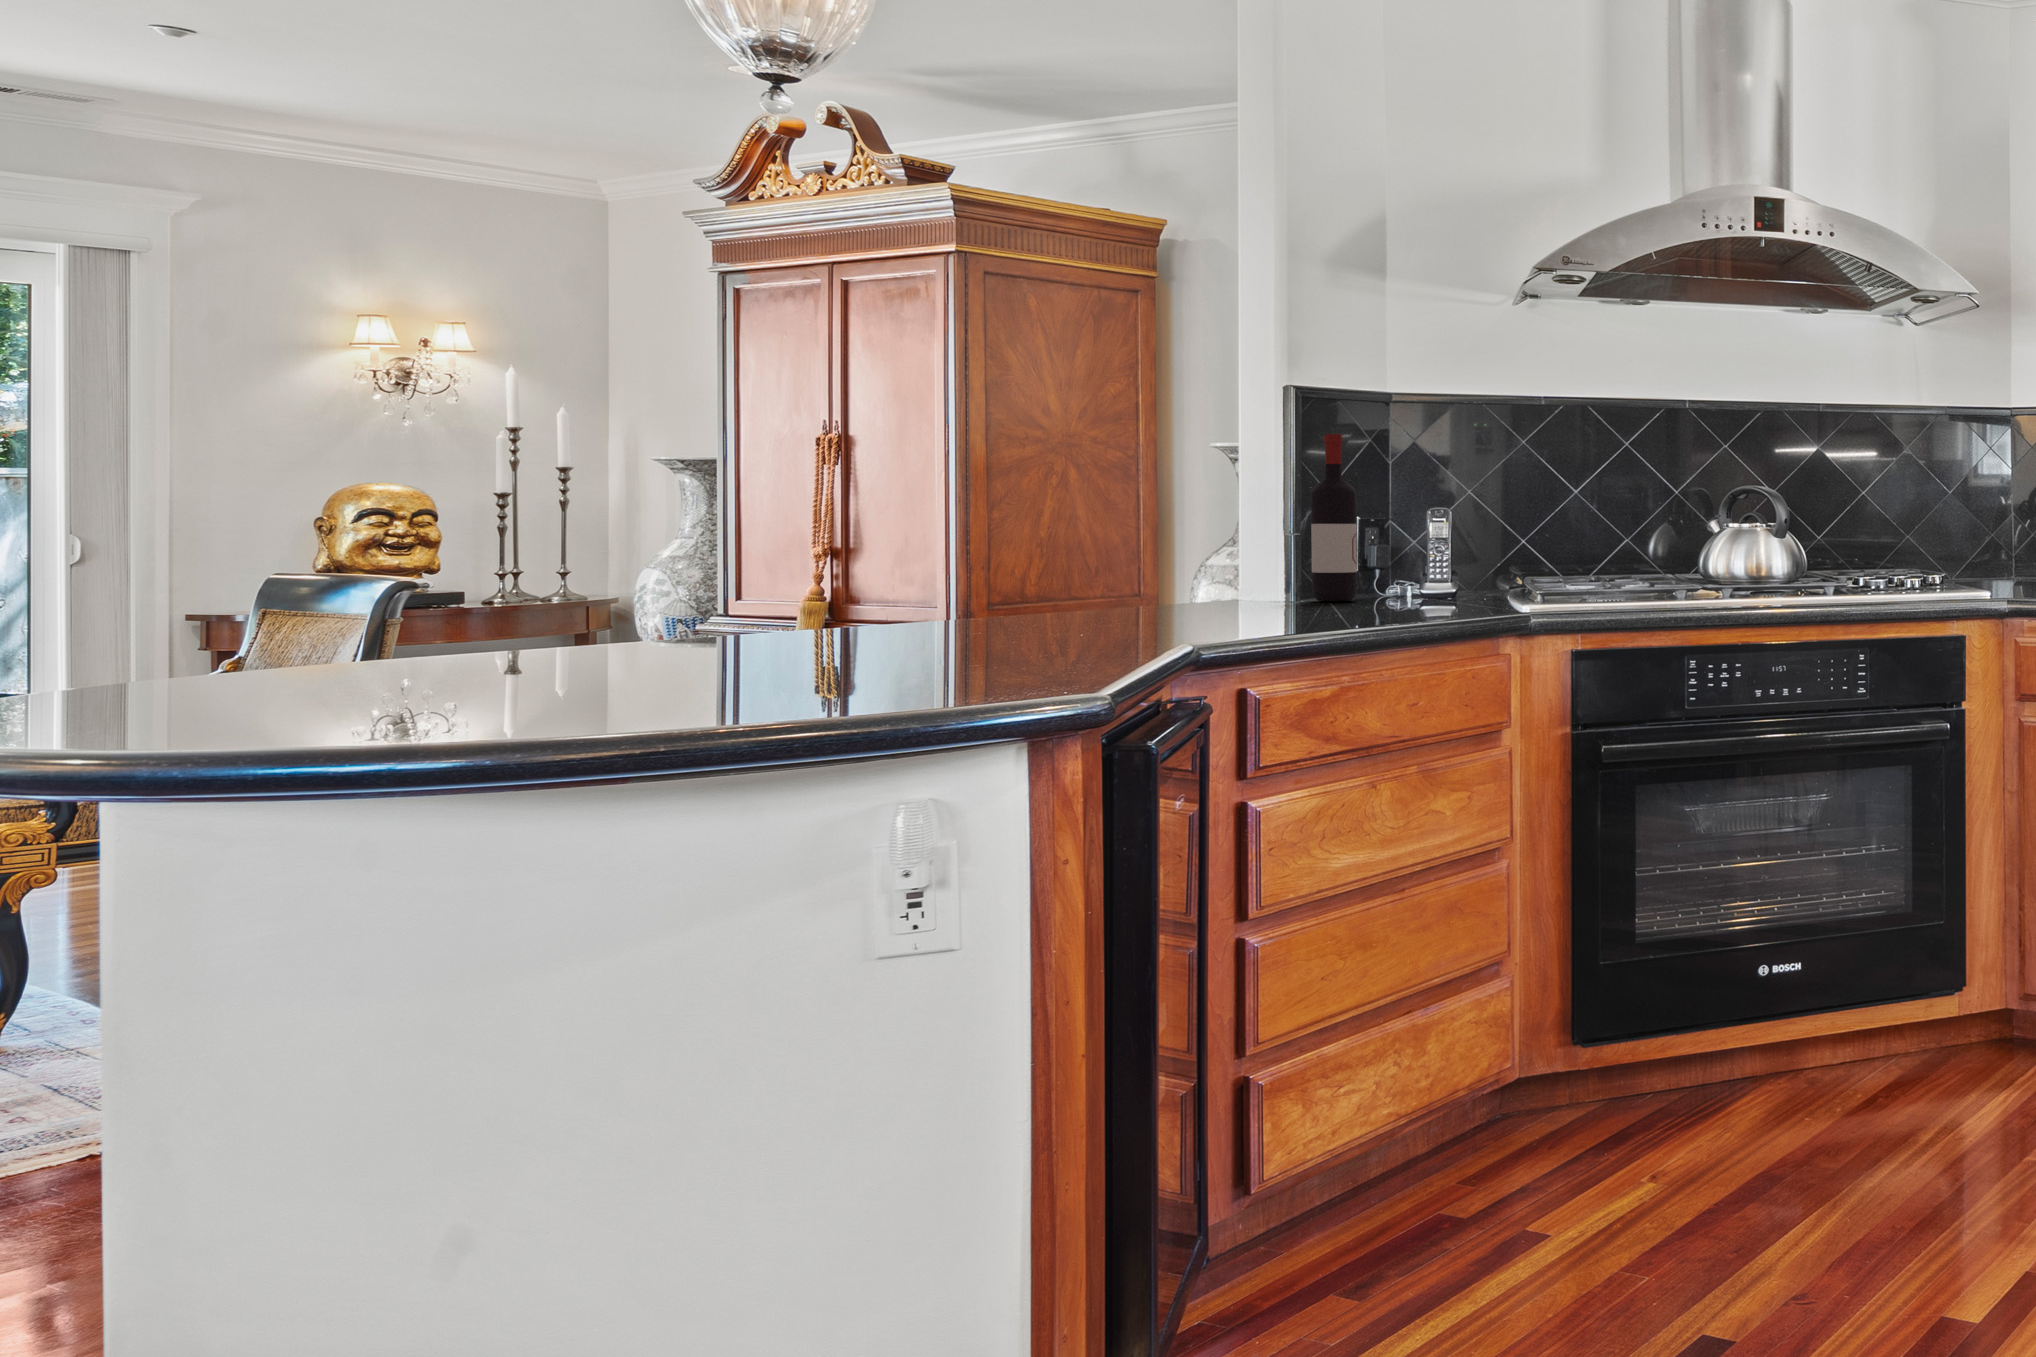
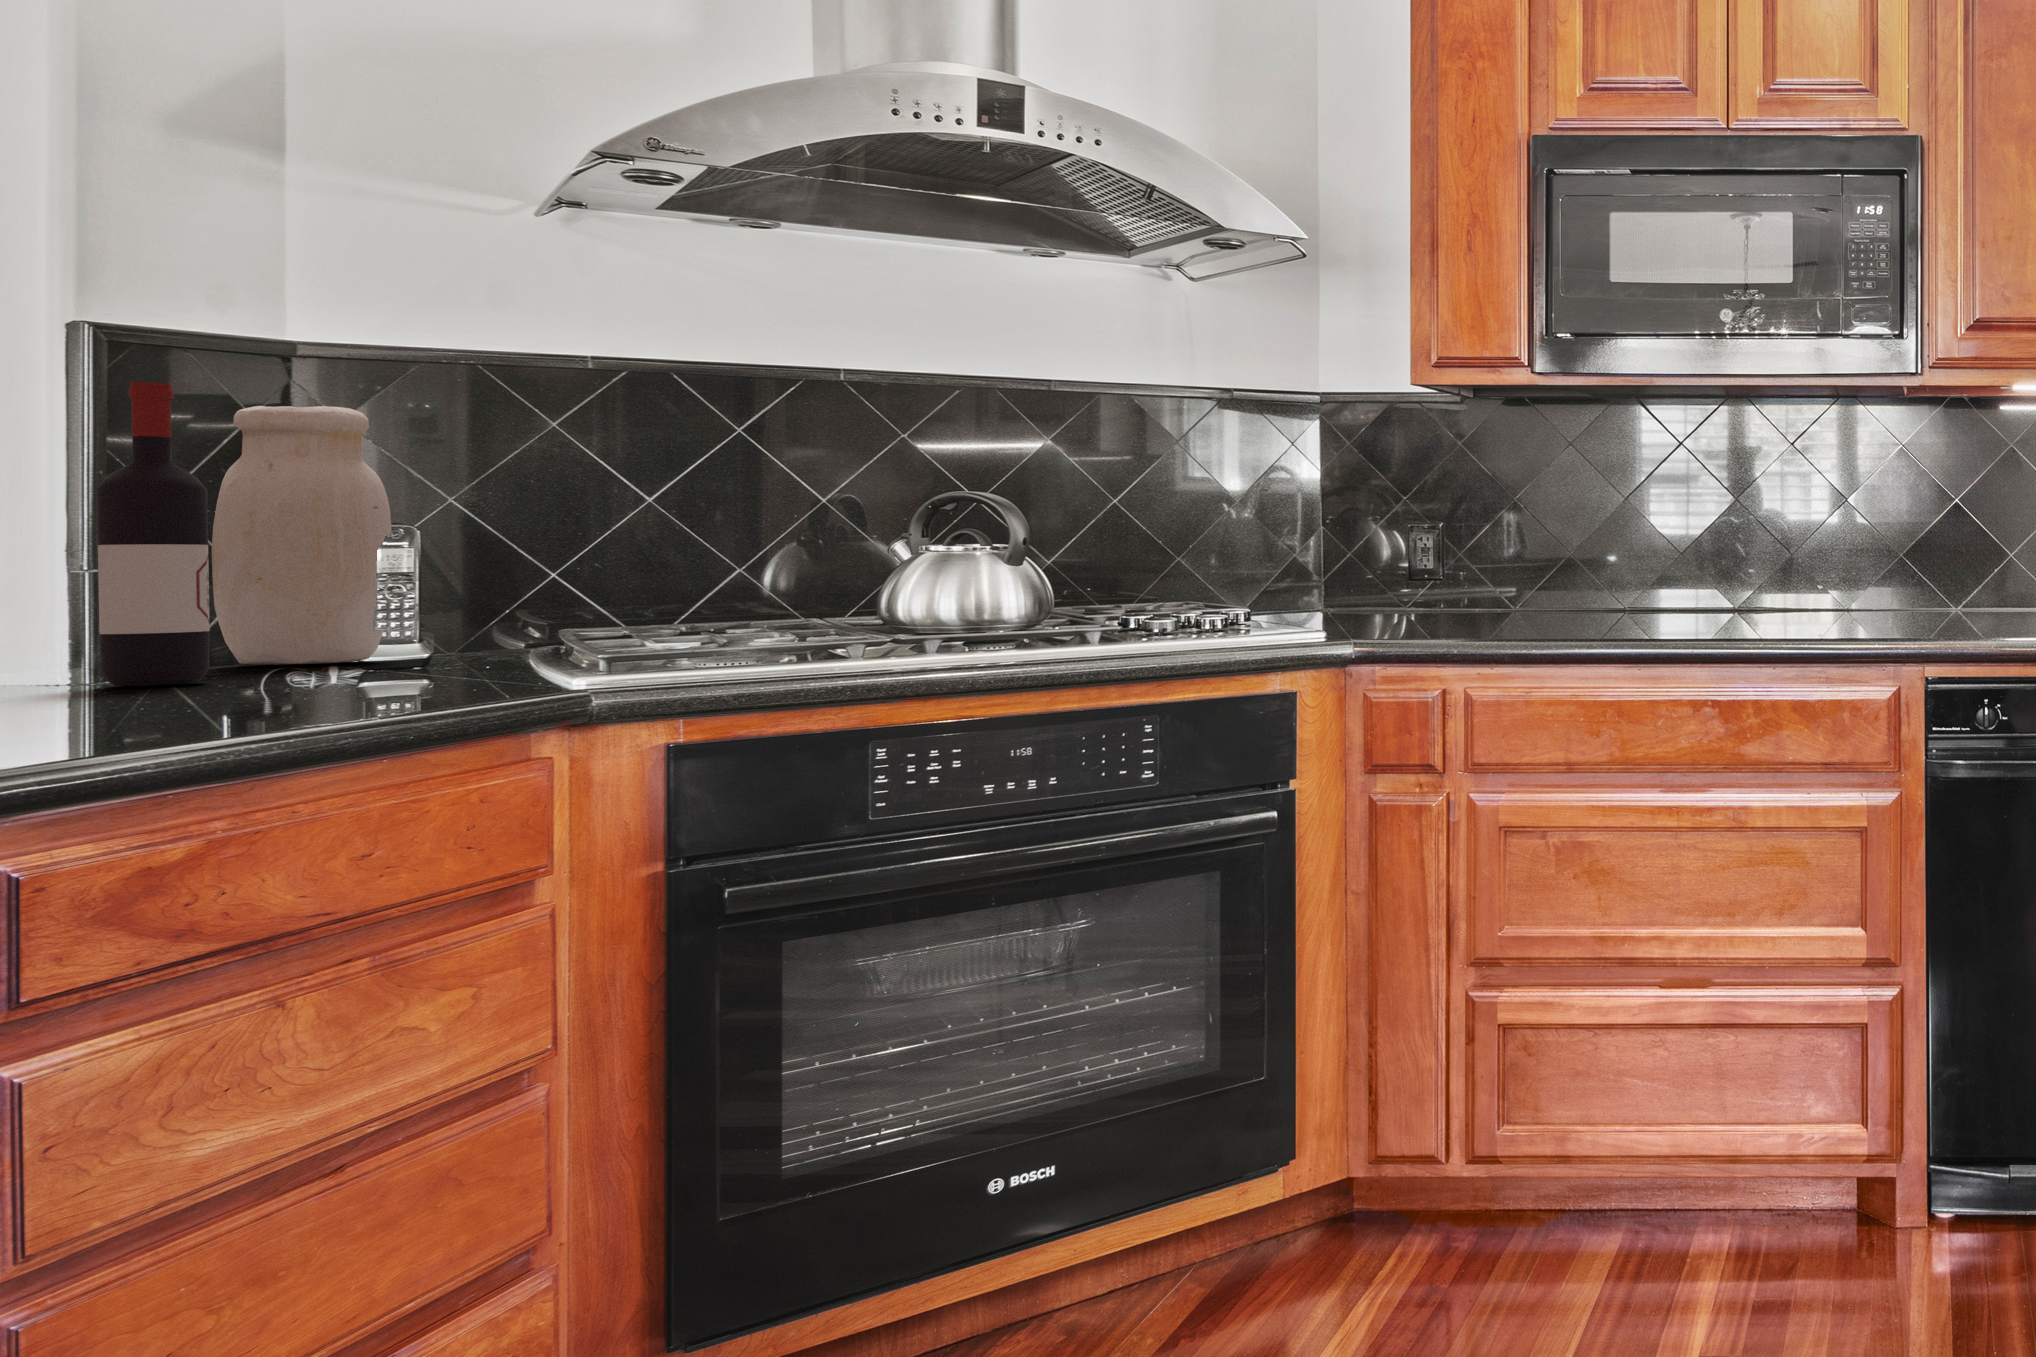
jar: none [1351,440,1433,592] -> present [212,406,391,665]

